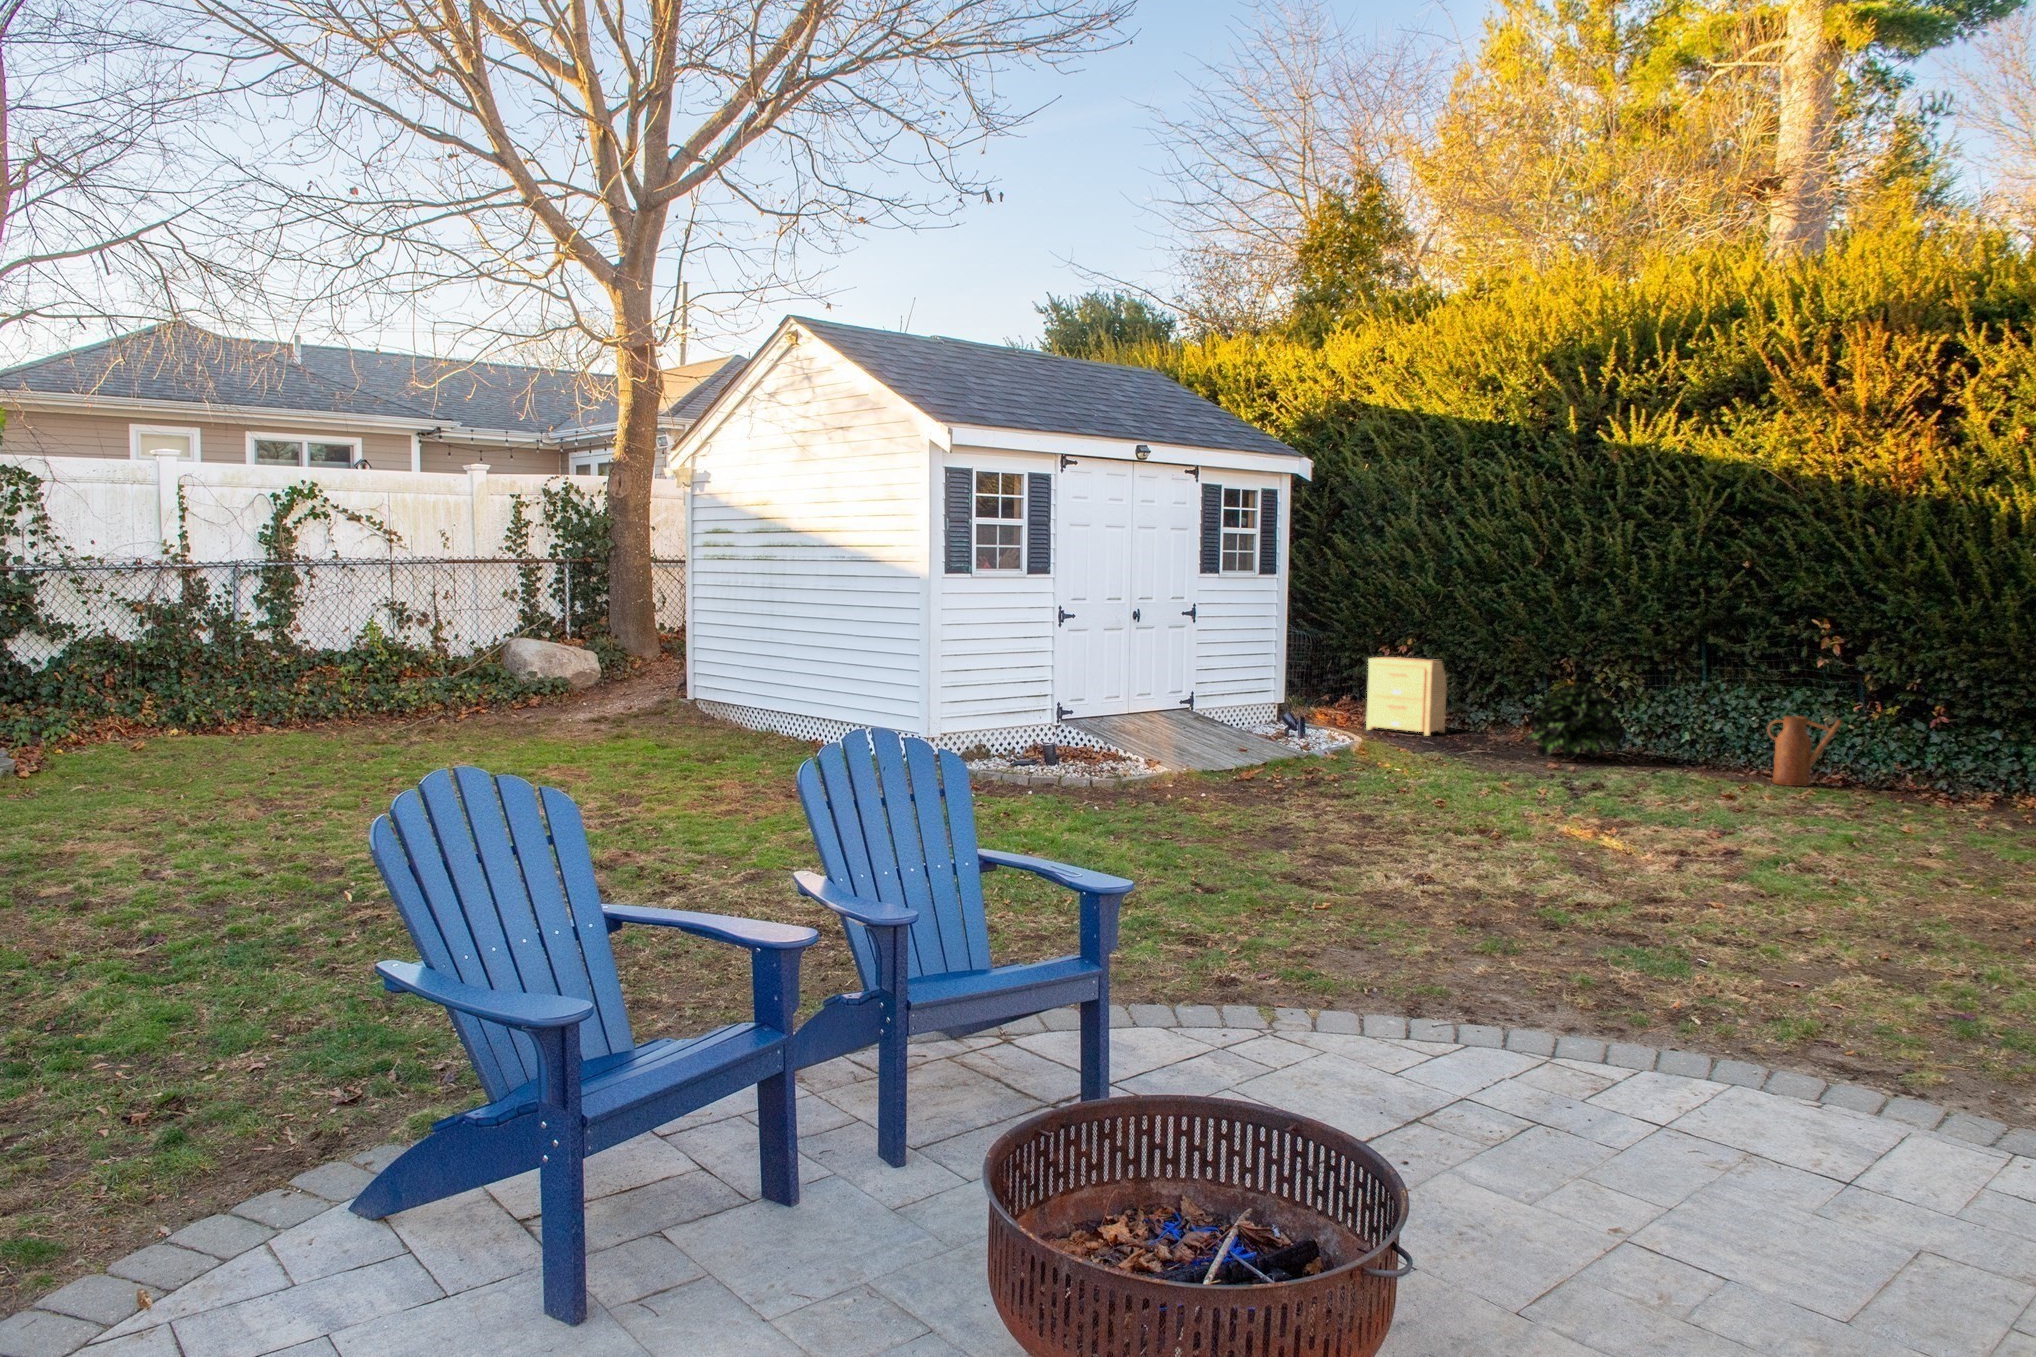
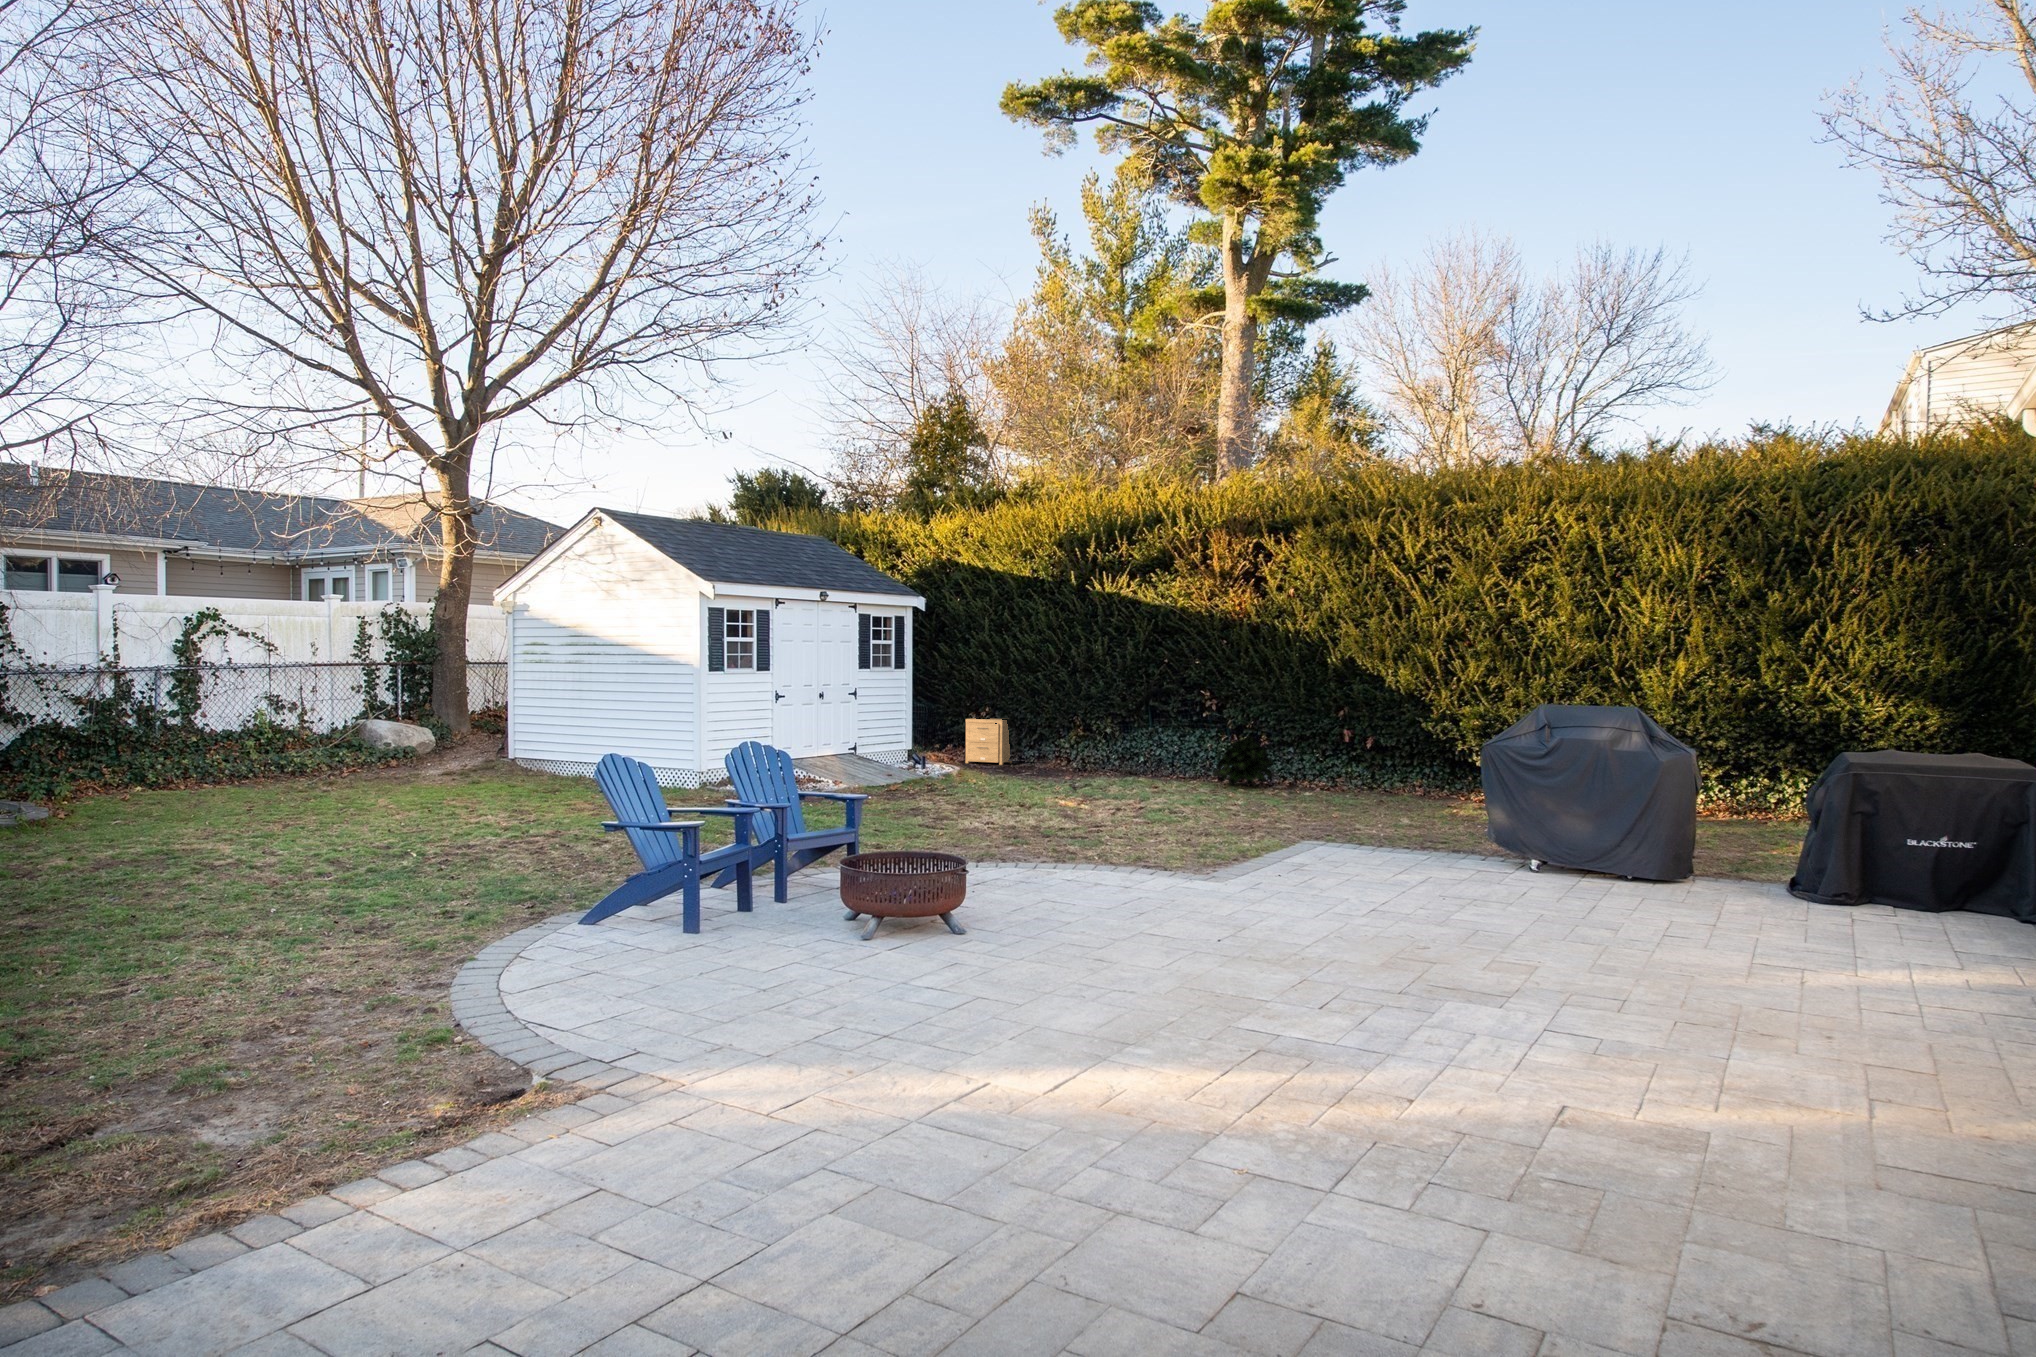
potted plant: present [1525,683,1623,760] -> present [1213,737,1273,786]
watering can: present [1768,716,1842,786] -> none [1174,742,1208,780]

